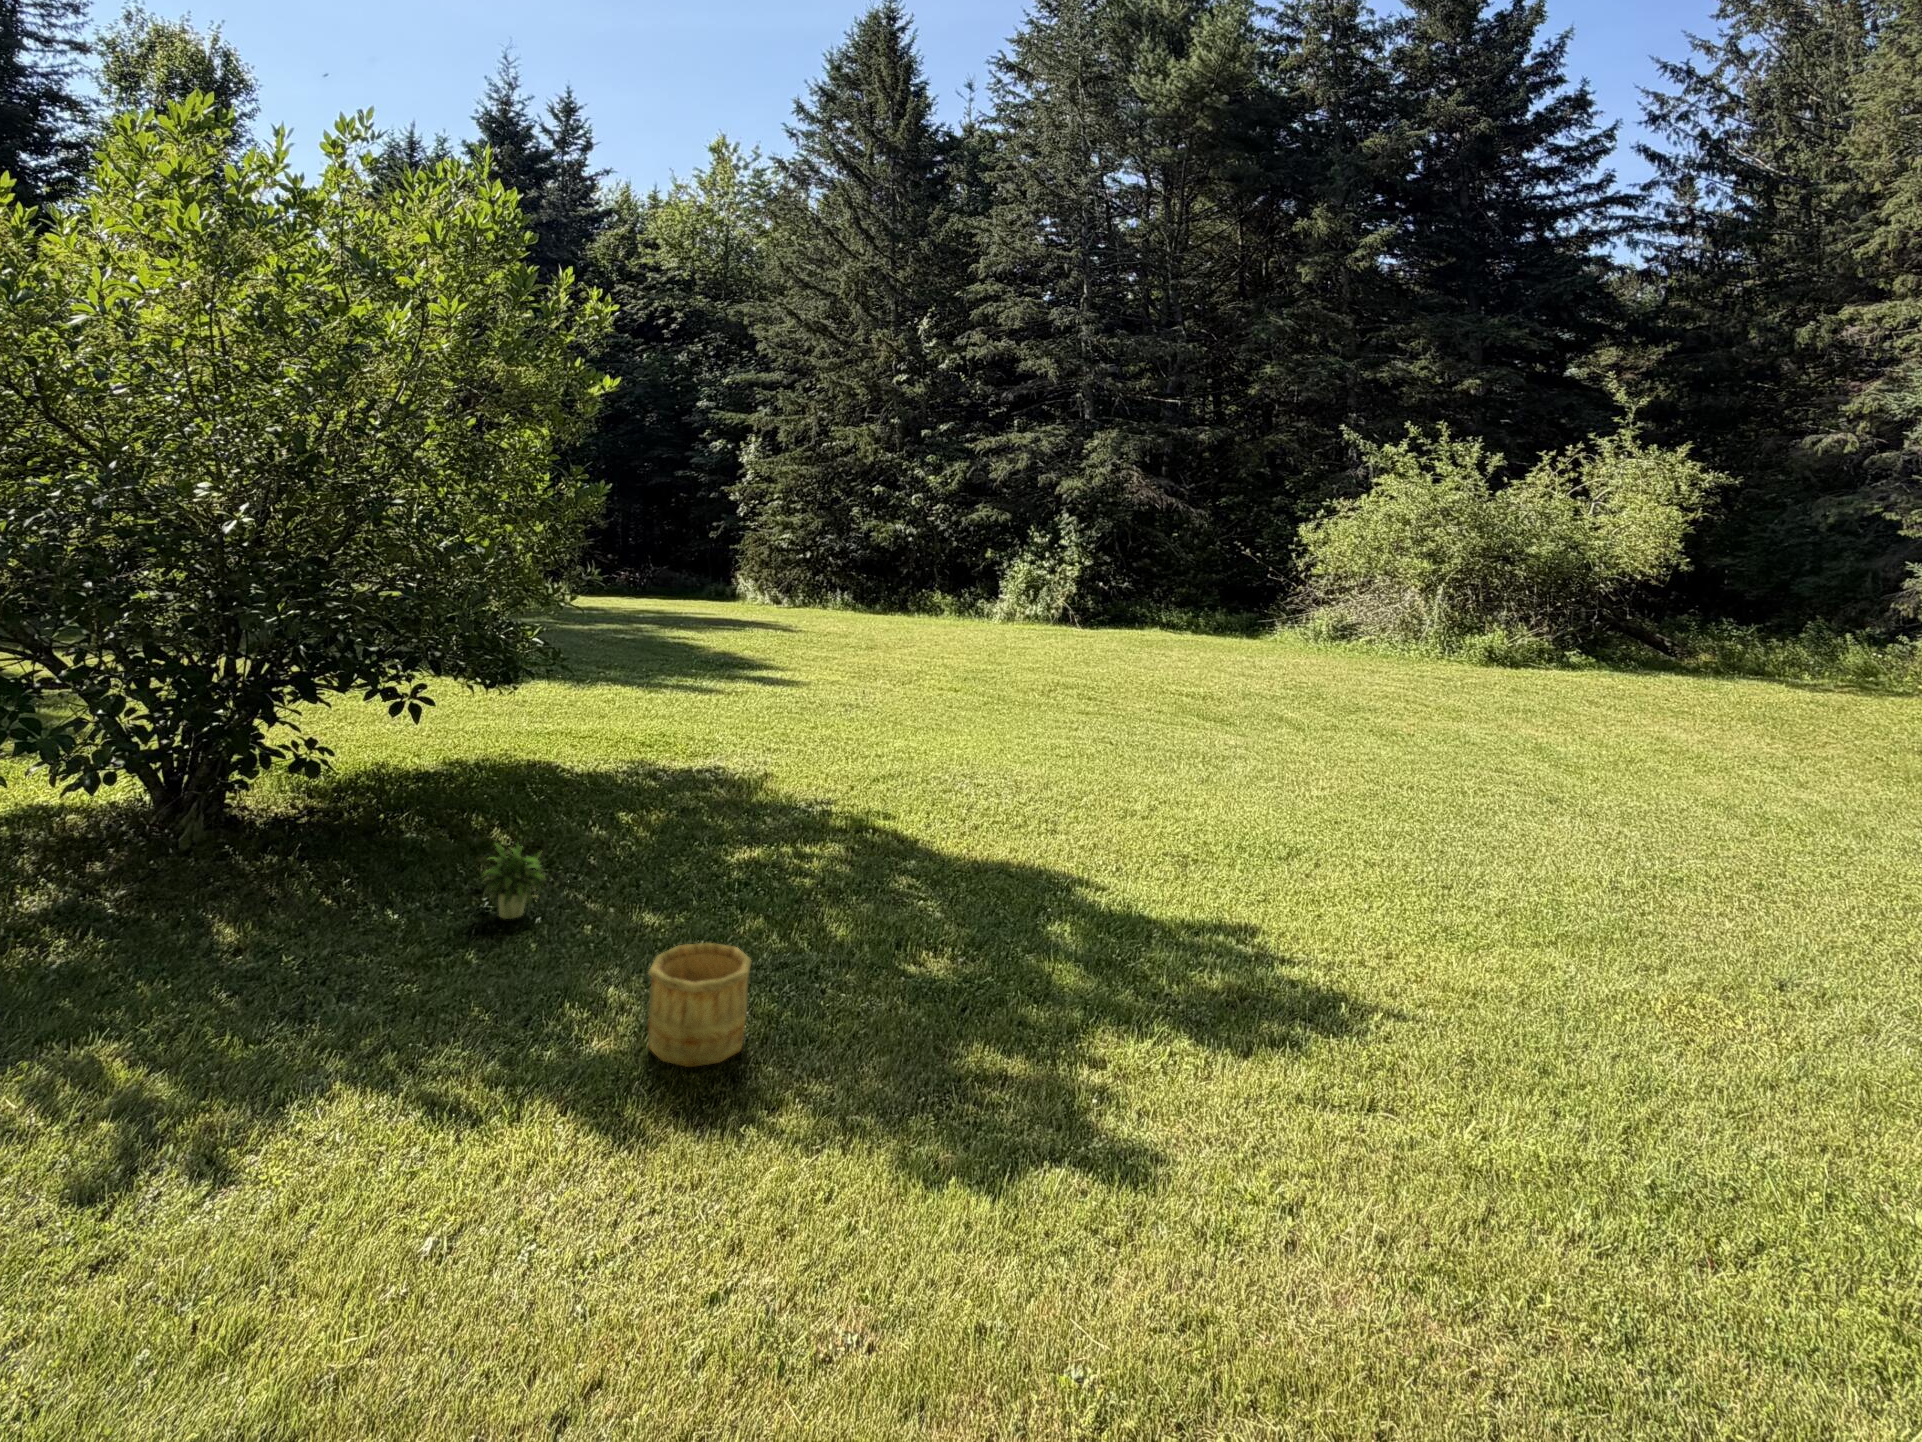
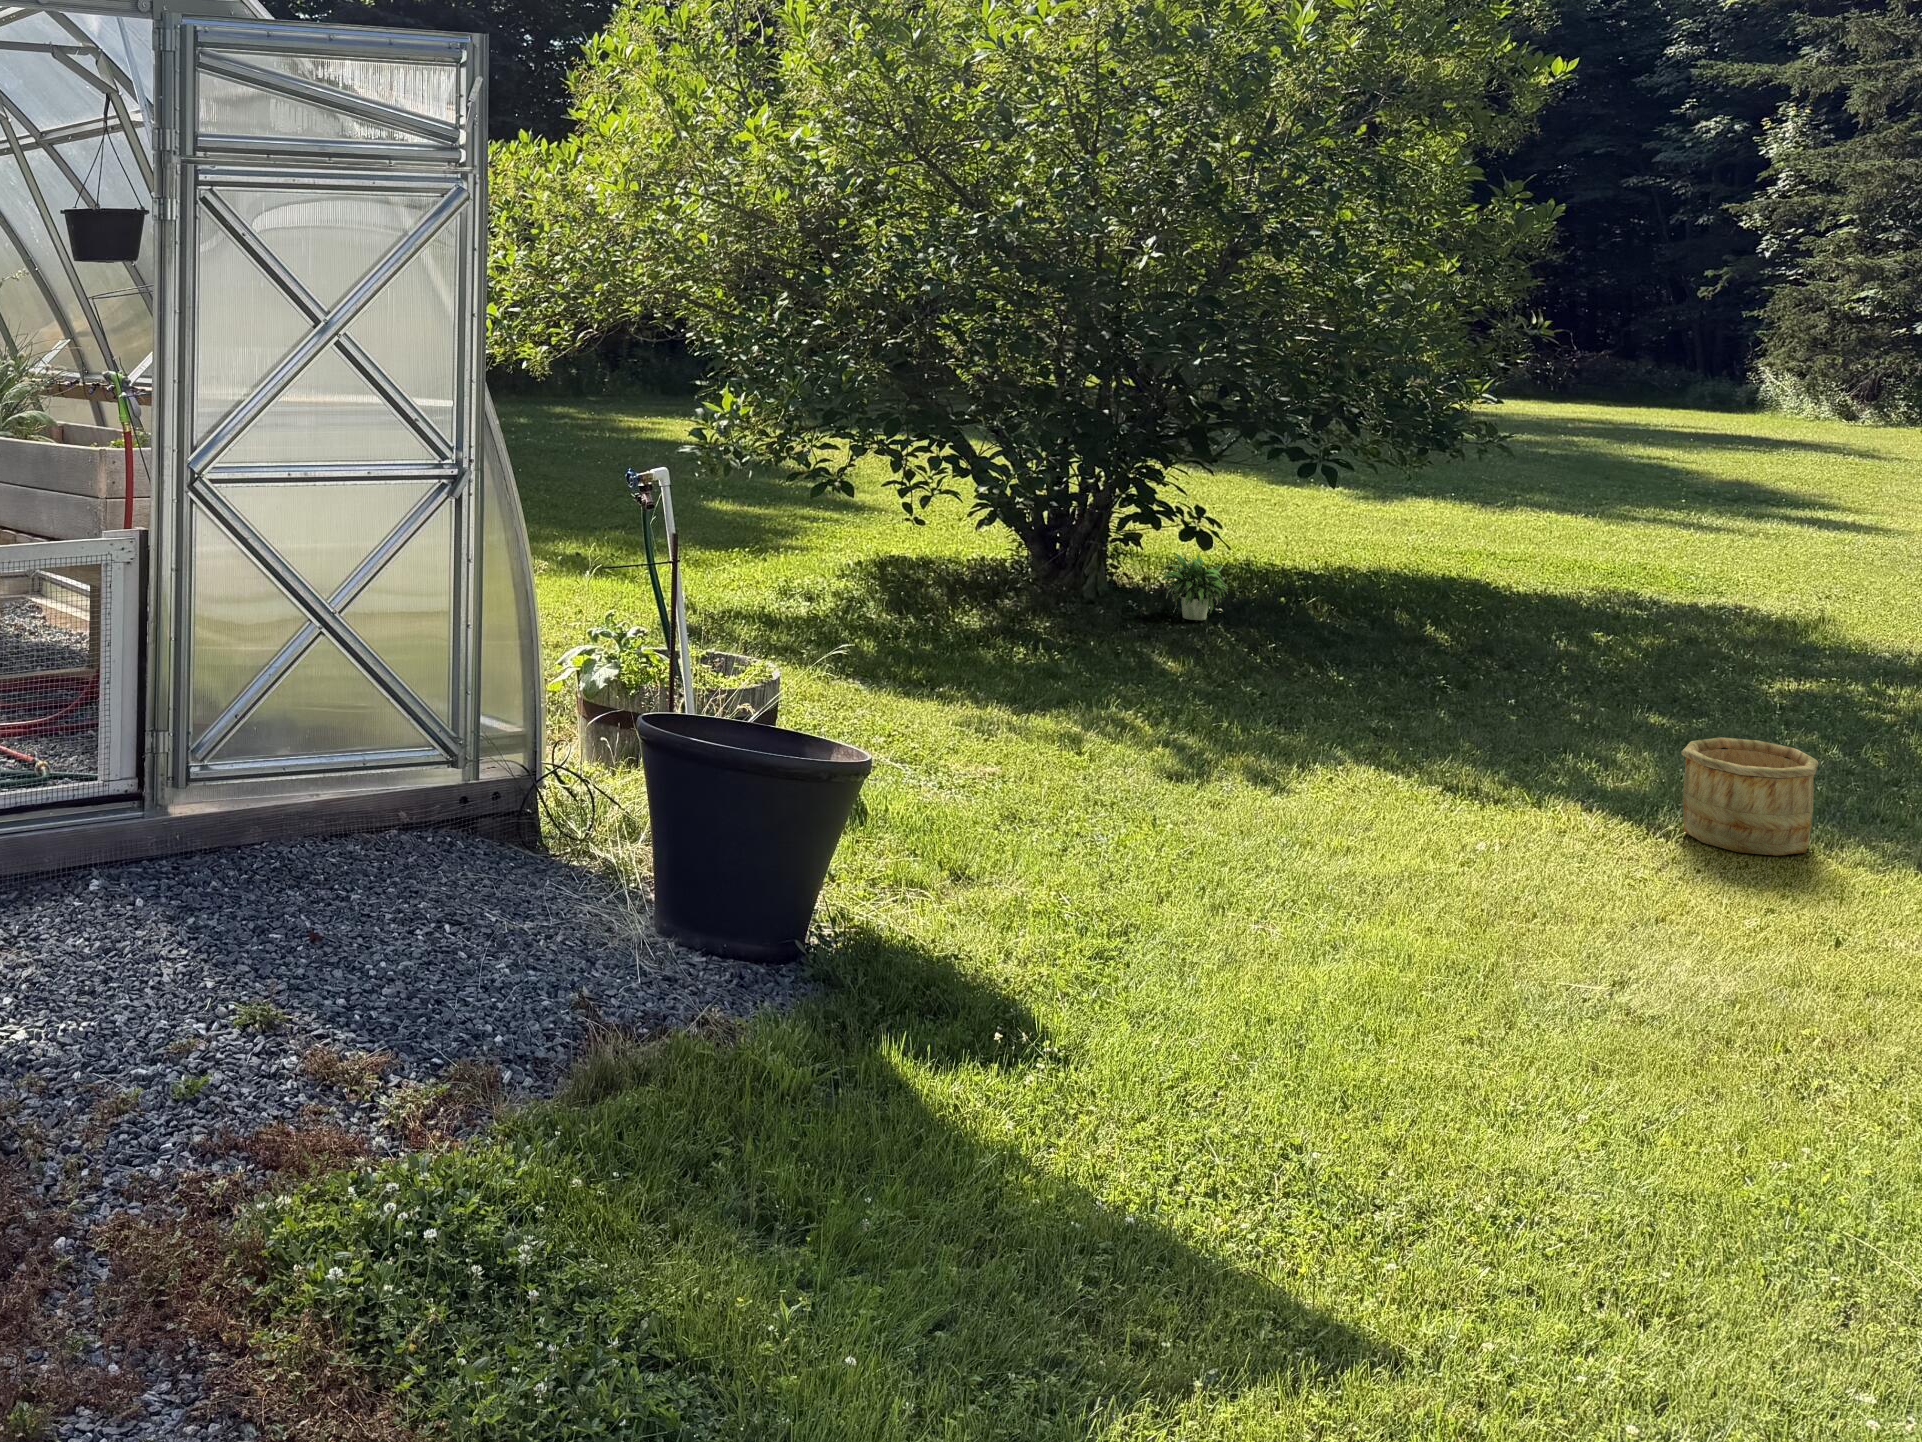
potted plant: present [479,843,545,919] -> present [1162,554,1228,620]

